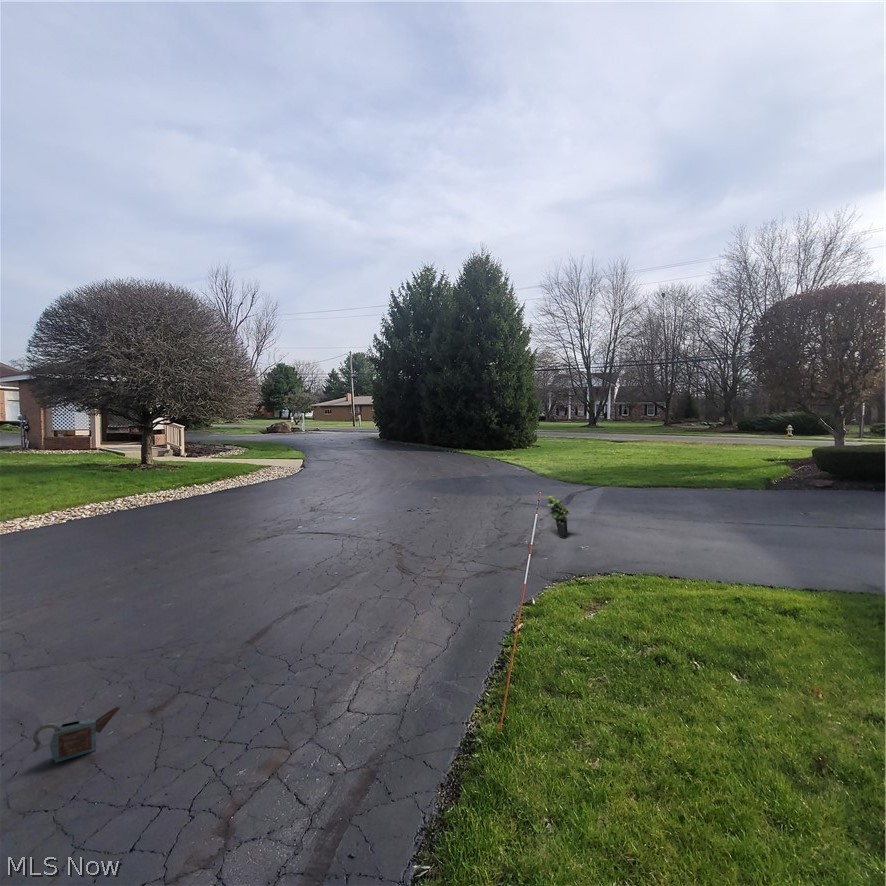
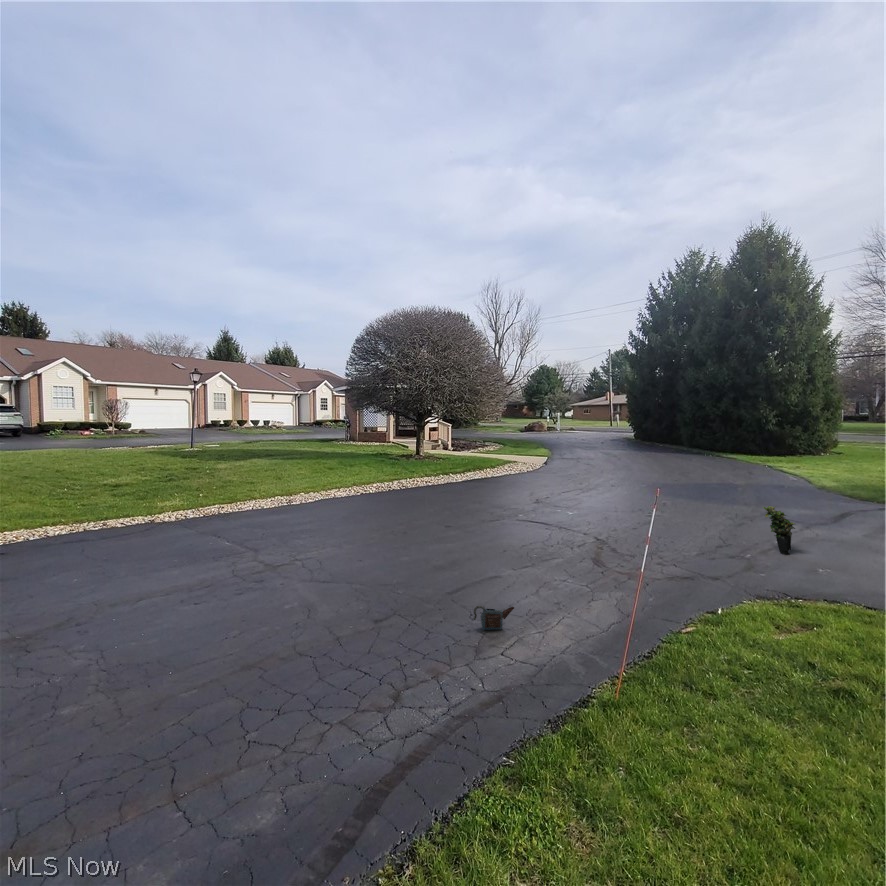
watering can: present [32,707,120,763] -> present [473,606,514,630]

